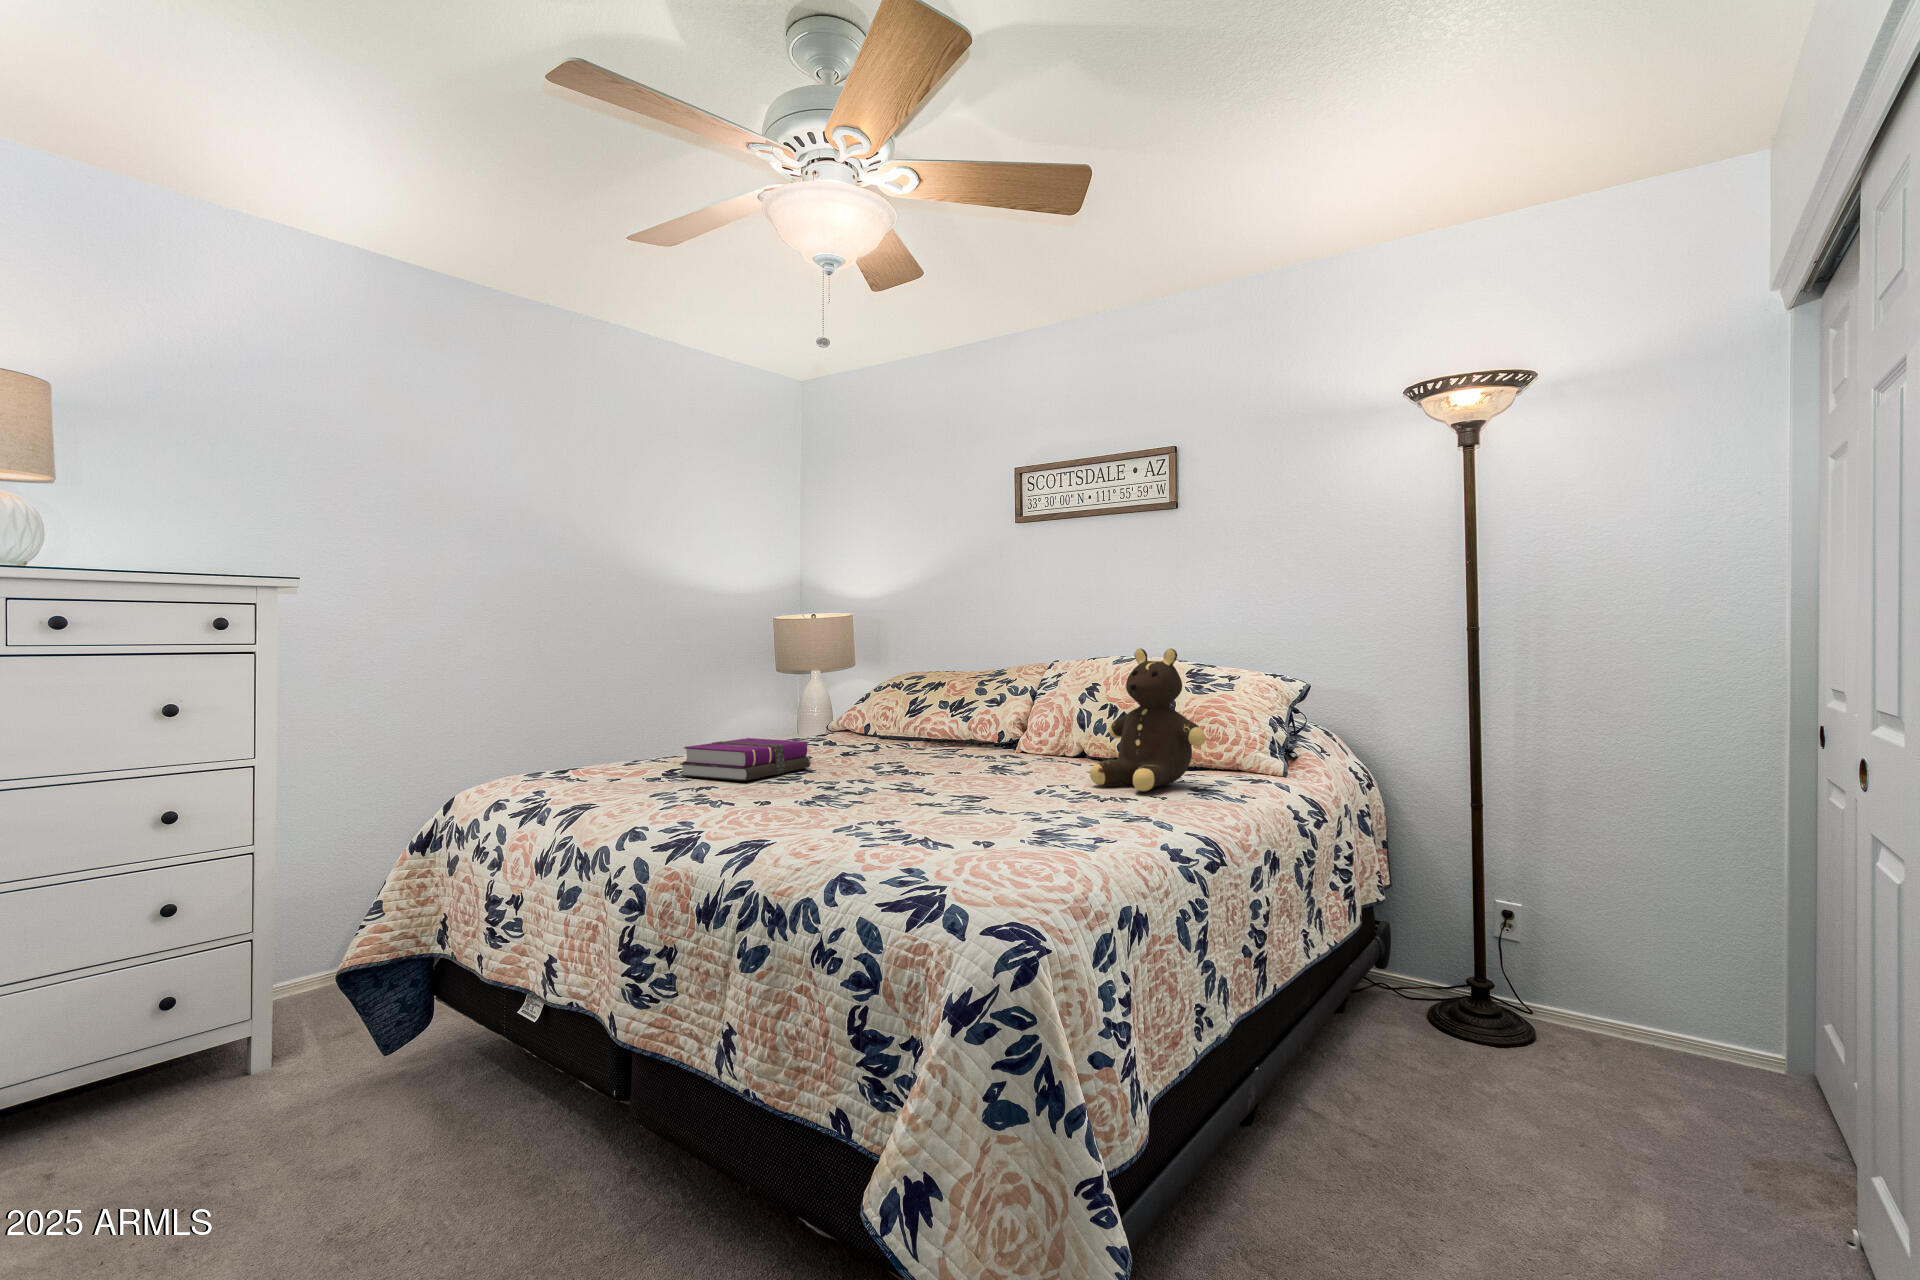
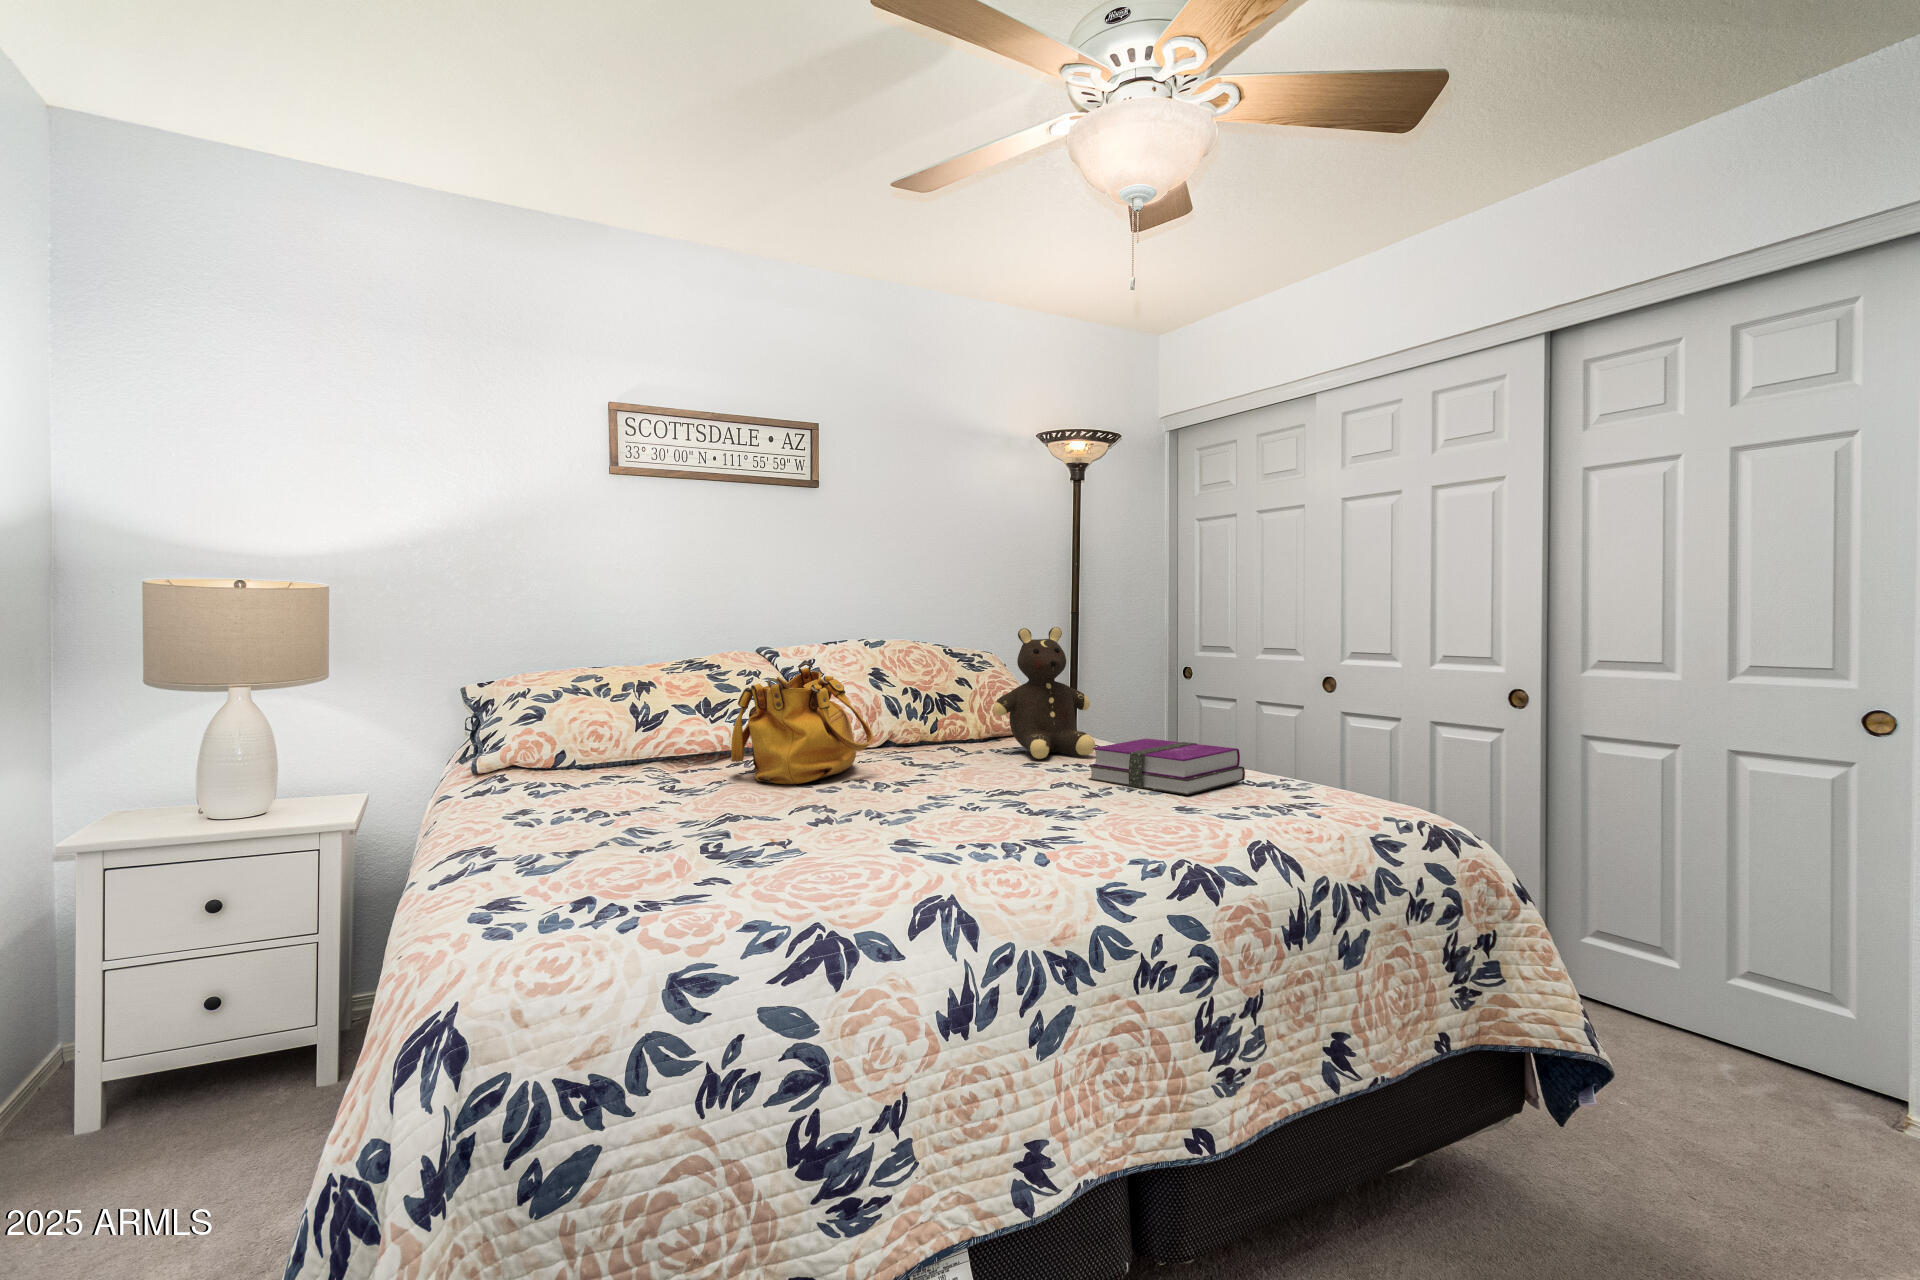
handbag: none [891,670,1004,761] -> present [731,663,873,784]
hardback book: present [680,738,811,781] -> present [1088,739,1245,795]

